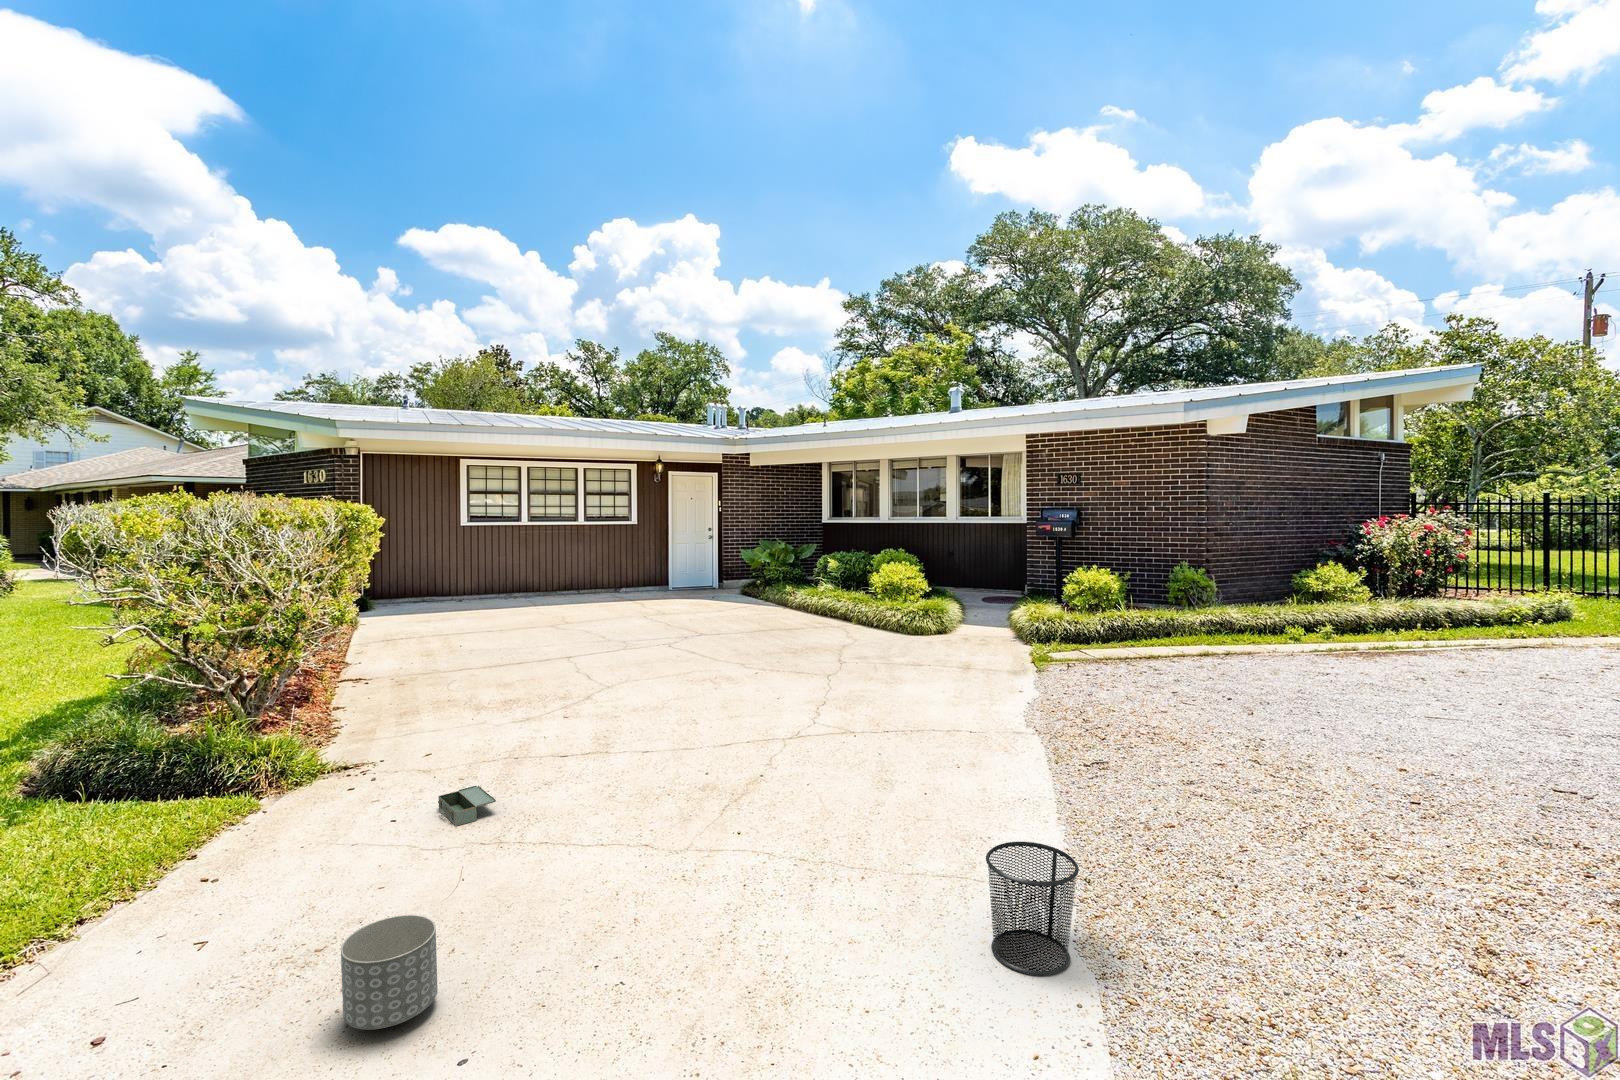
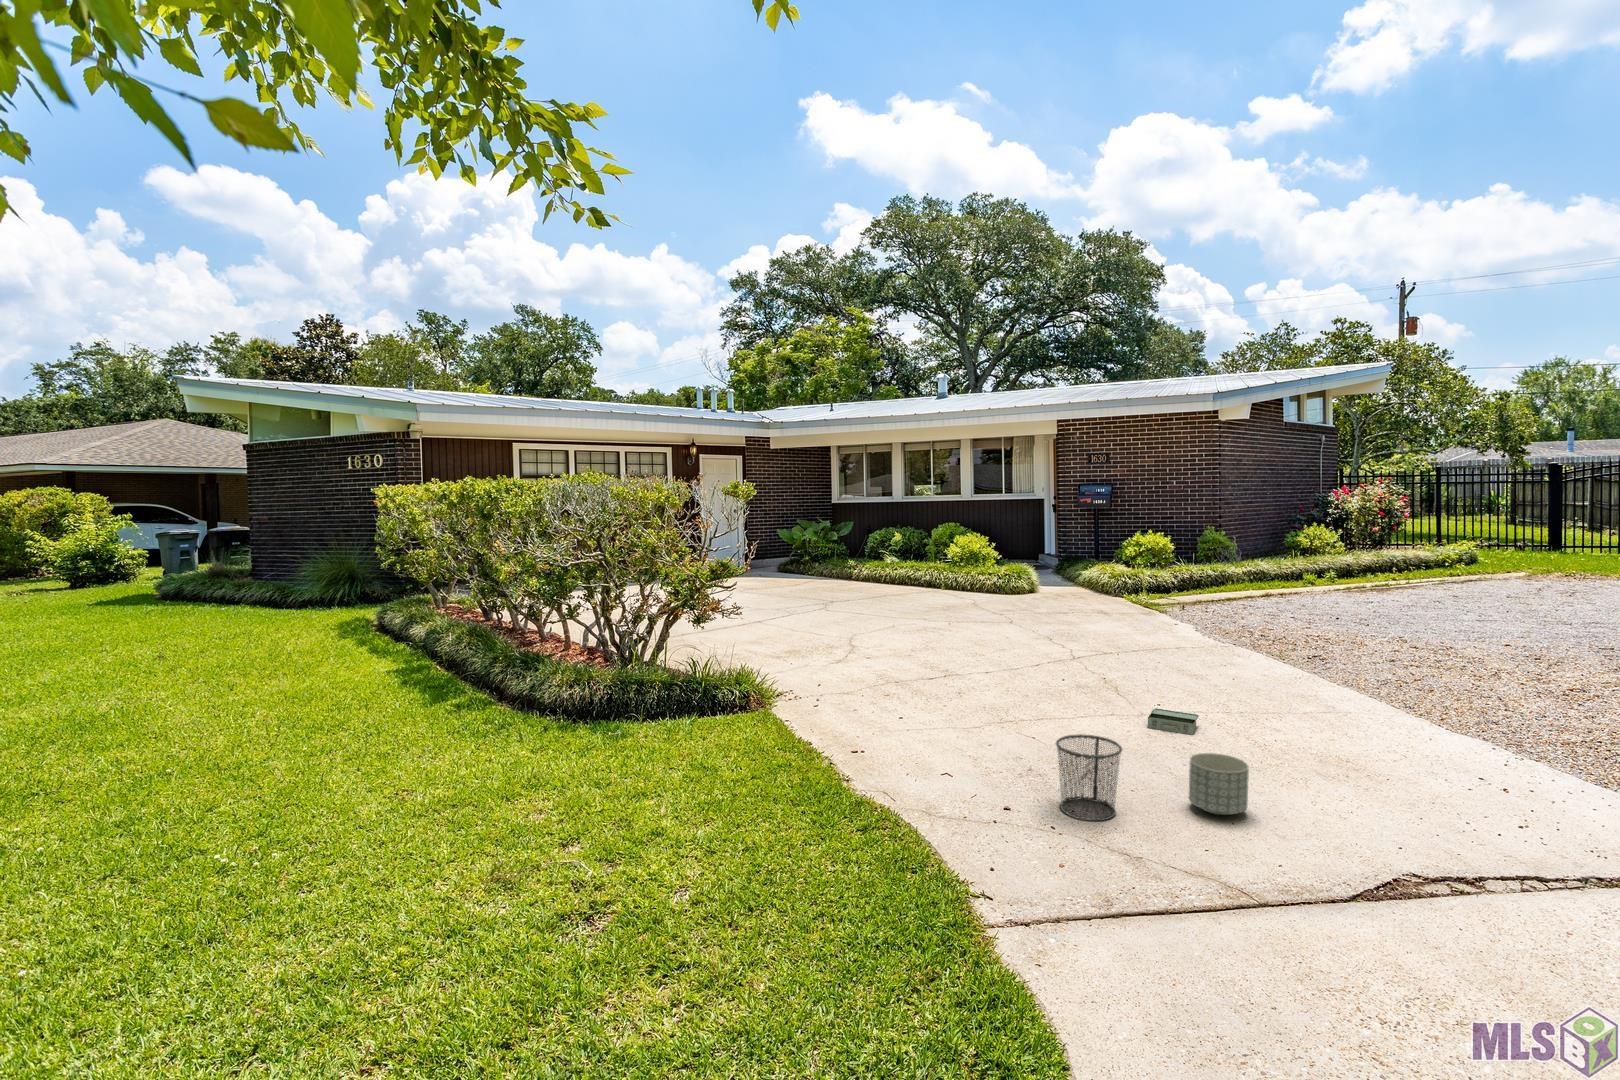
toolbox: present [438,786,496,826] -> present [1148,708,1199,735]
trash can: present [986,842,1079,975] -> present [1056,734,1122,821]

